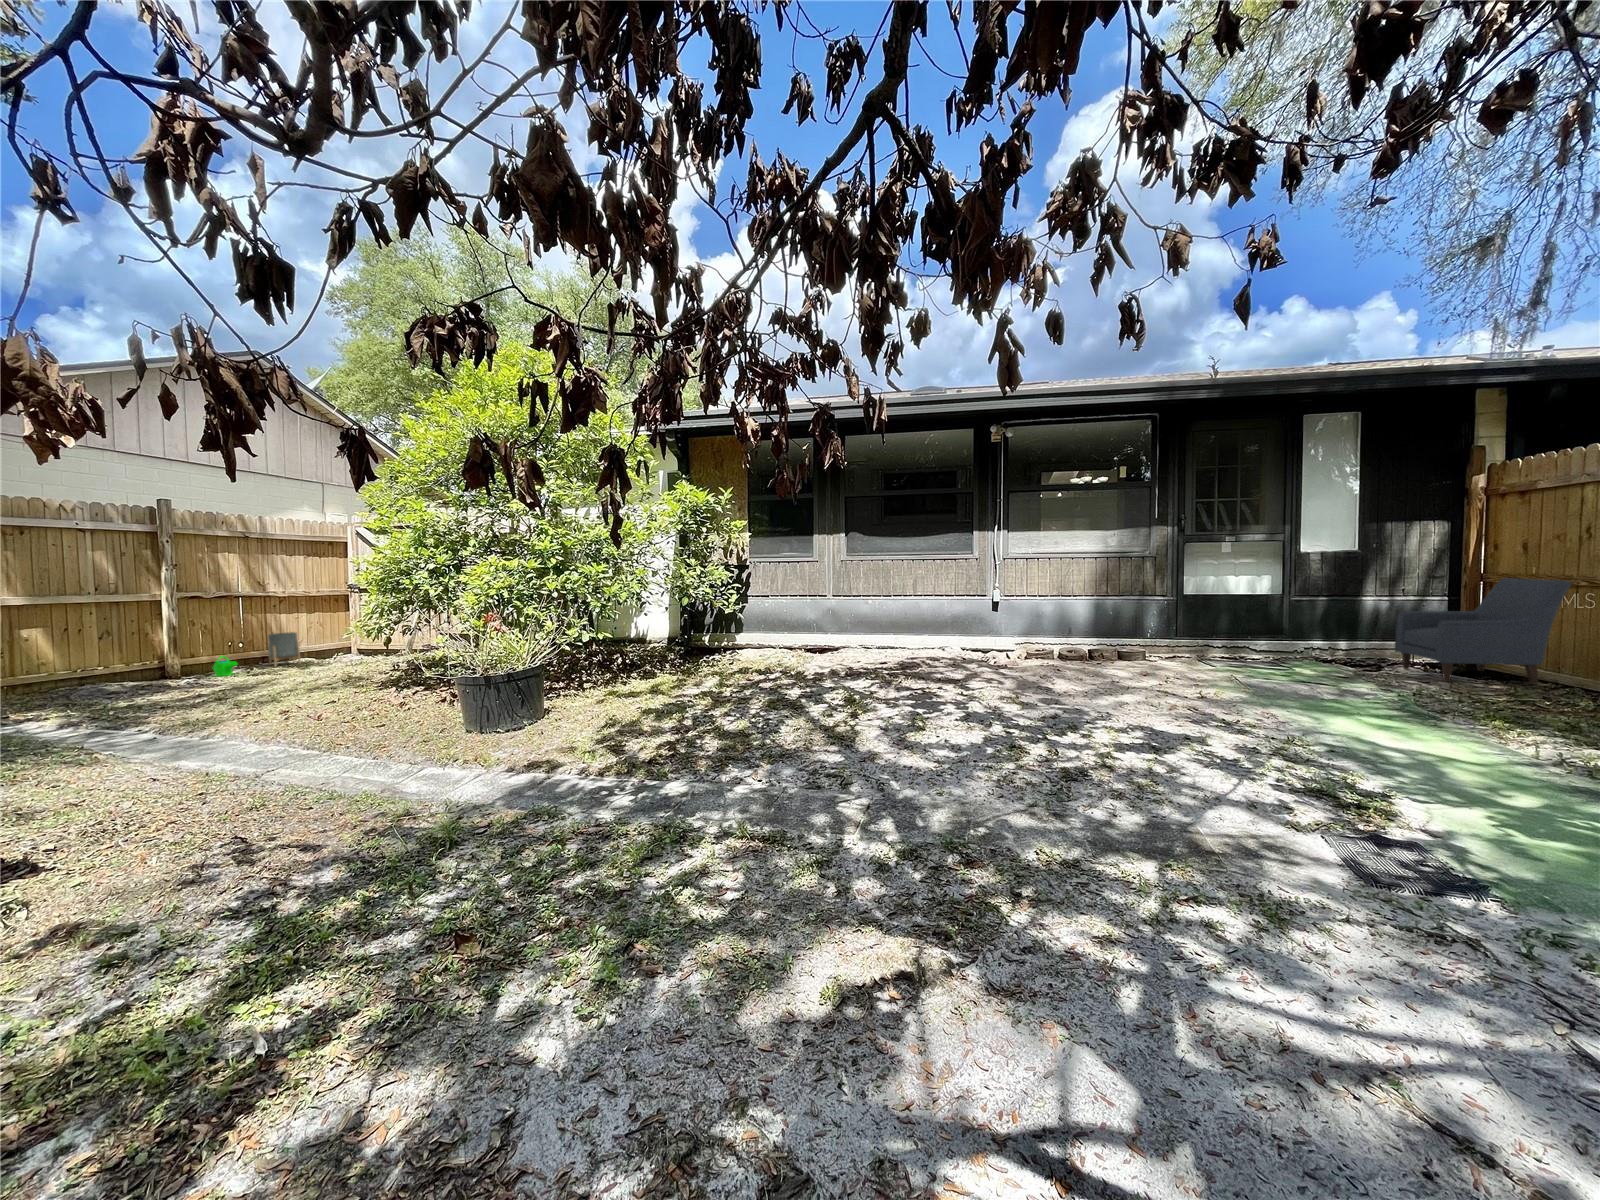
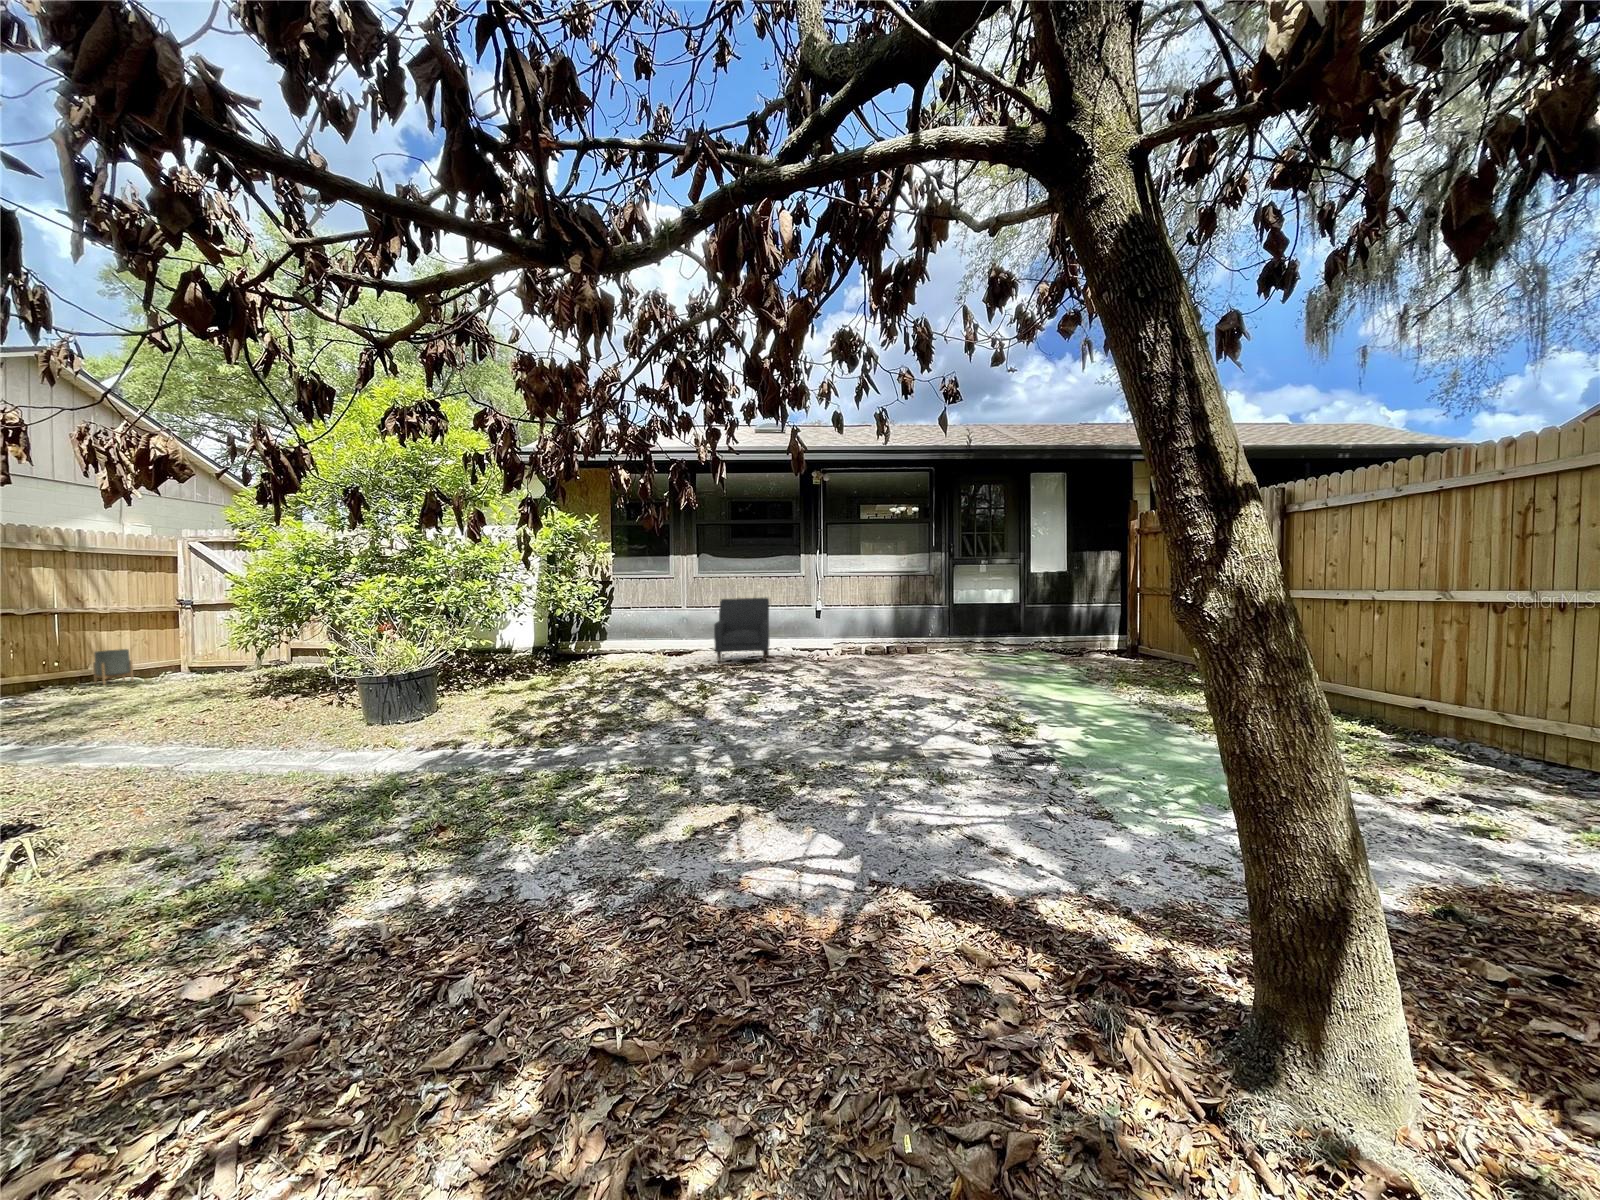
chair: present [1395,578,1571,685] -> present [714,598,769,664]
watering can: present [212,655,237,677] -> none [28,674,62,696]

